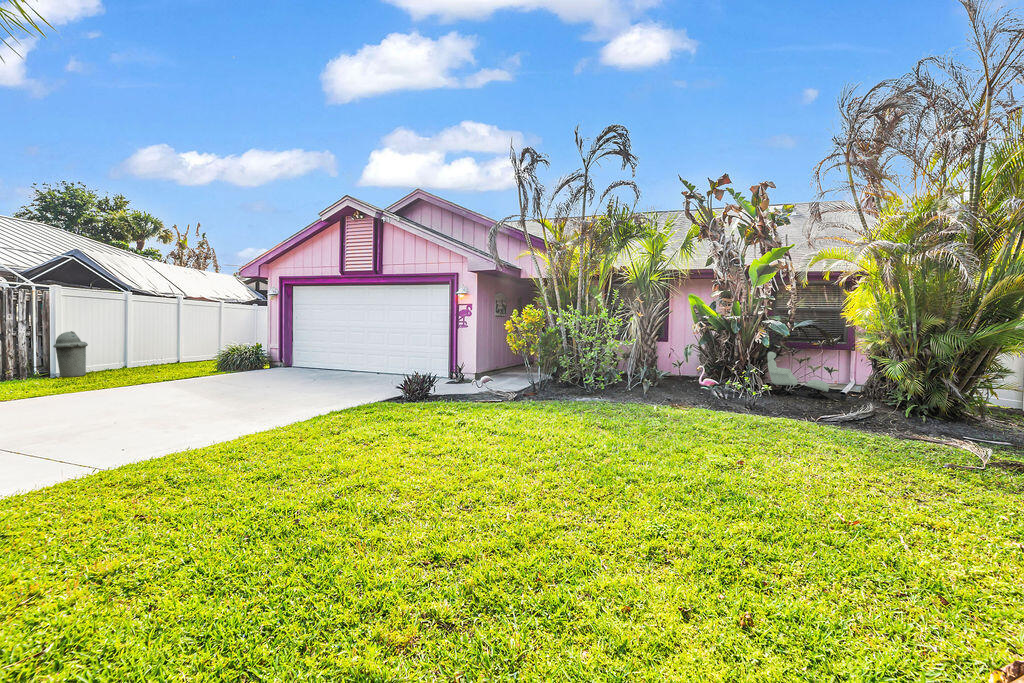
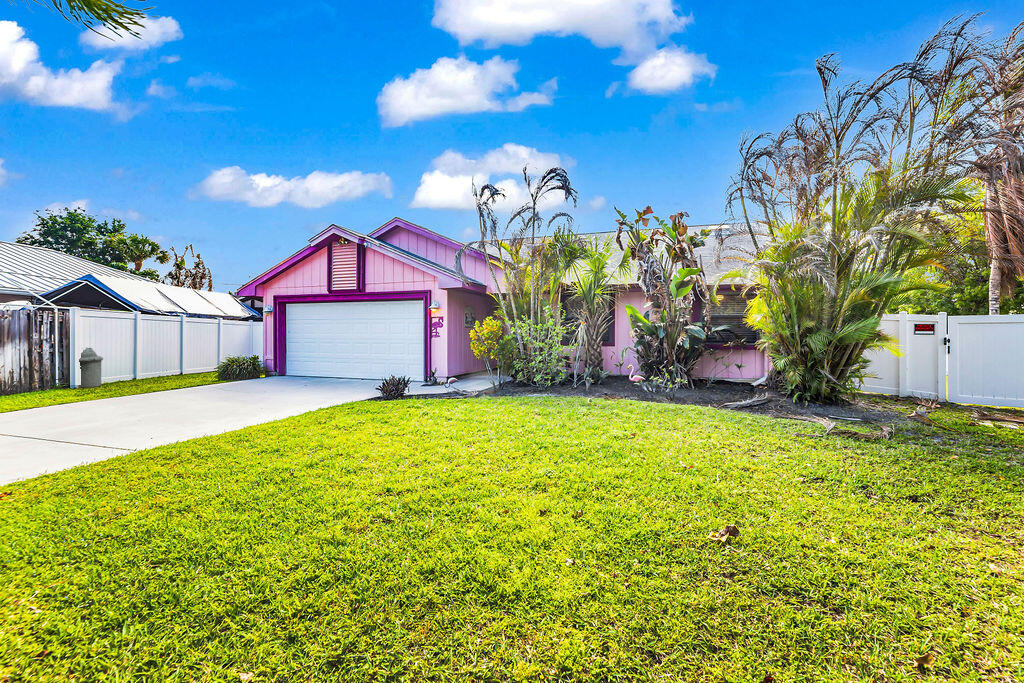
armchair: present [767,352,829,399] -> none [687,352,737,390]

